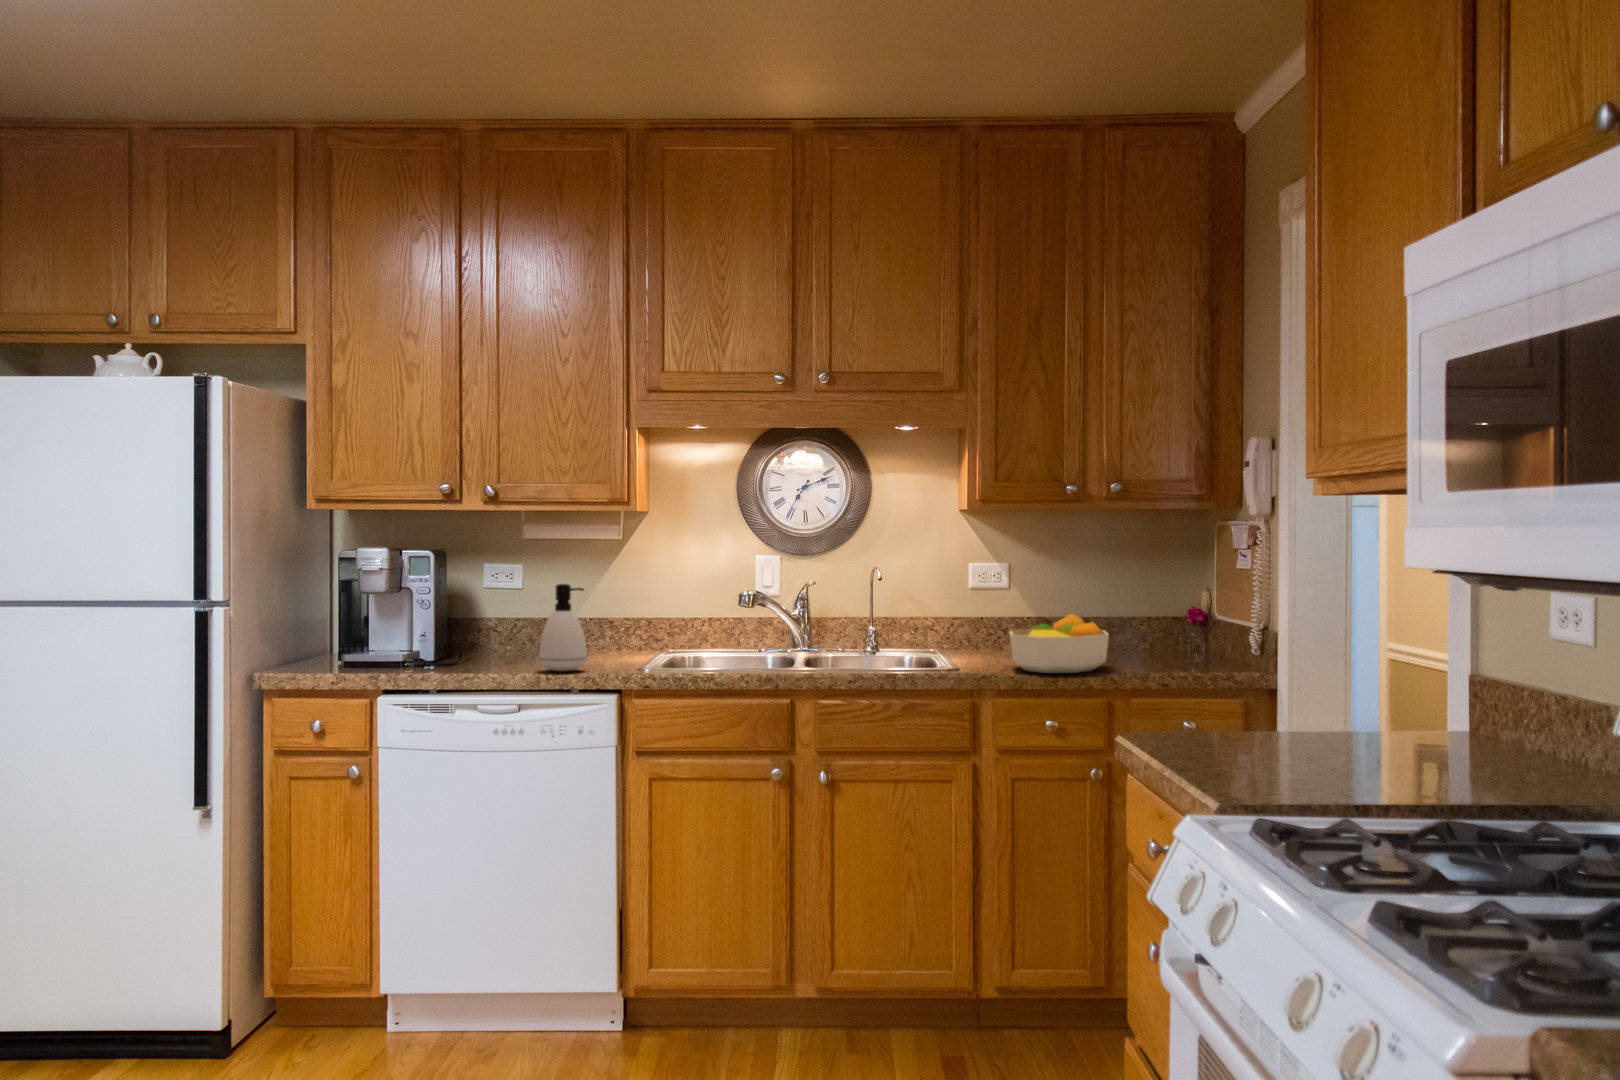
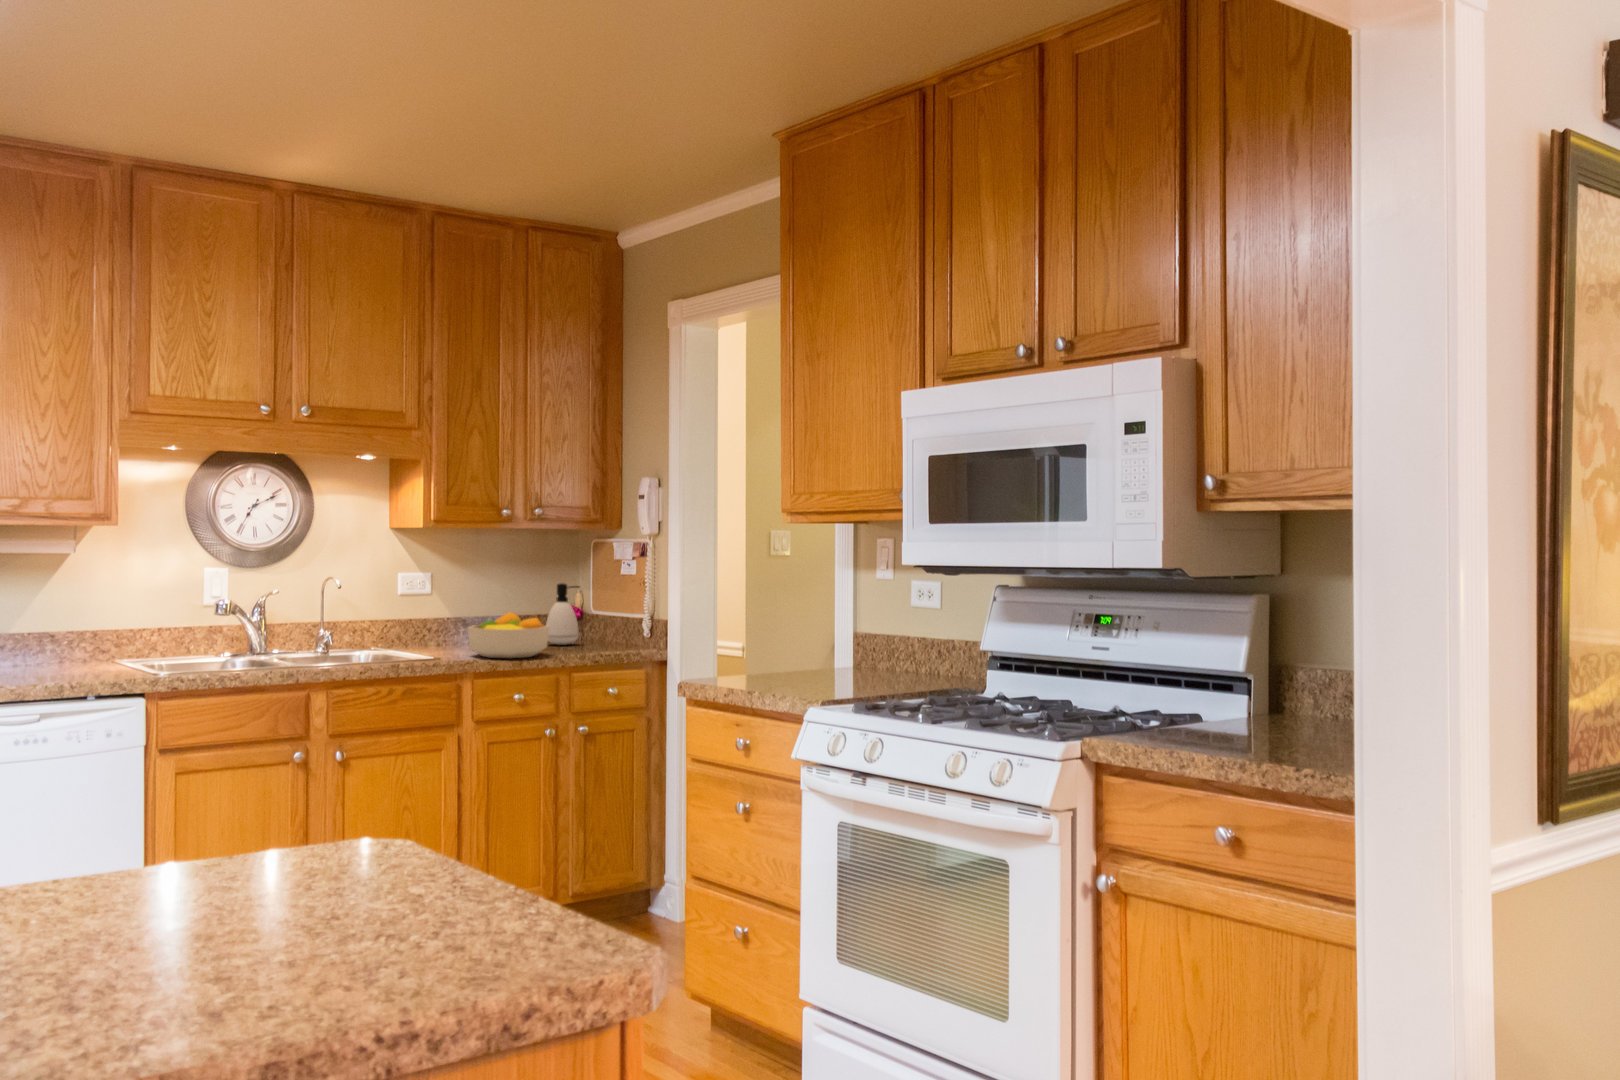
soap dispenser: present [539,584,587,671] -> present [546,583,579,645]

